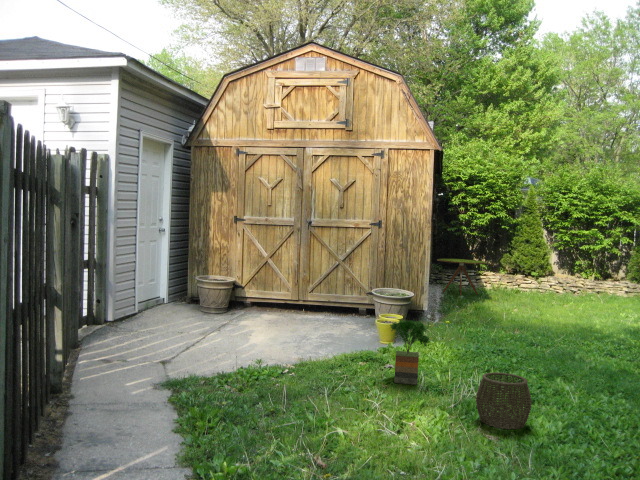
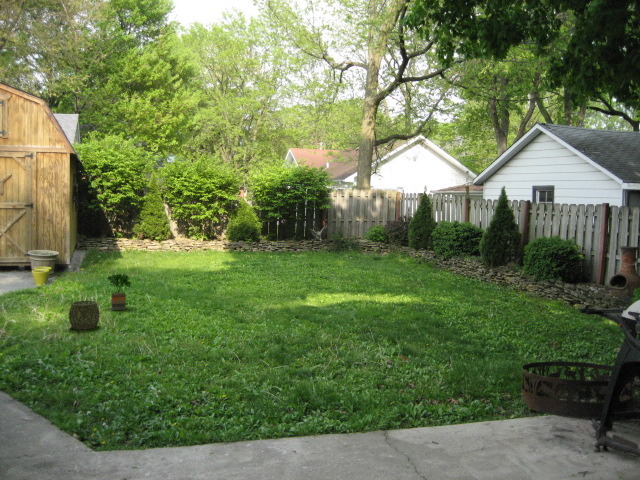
round table: present [437,259,487,295] -> none [76,232,116,259]
potted tree: present [390,320,430,385] -> present [107,274,132,310]

